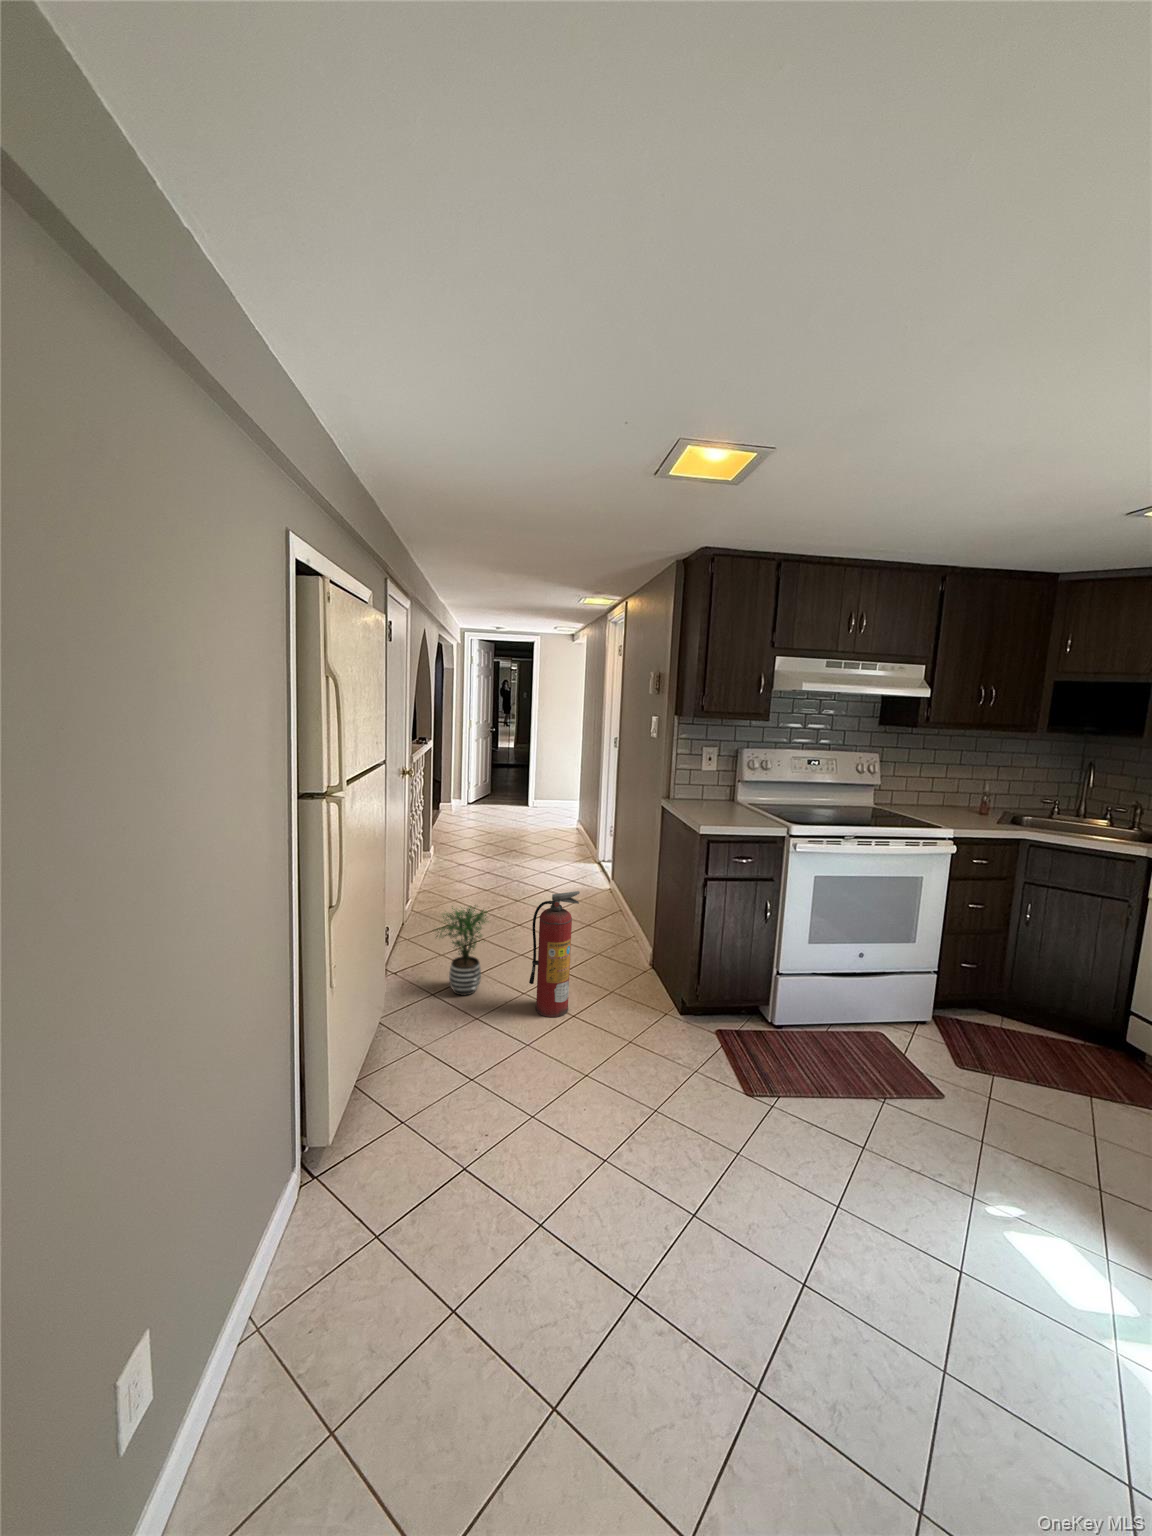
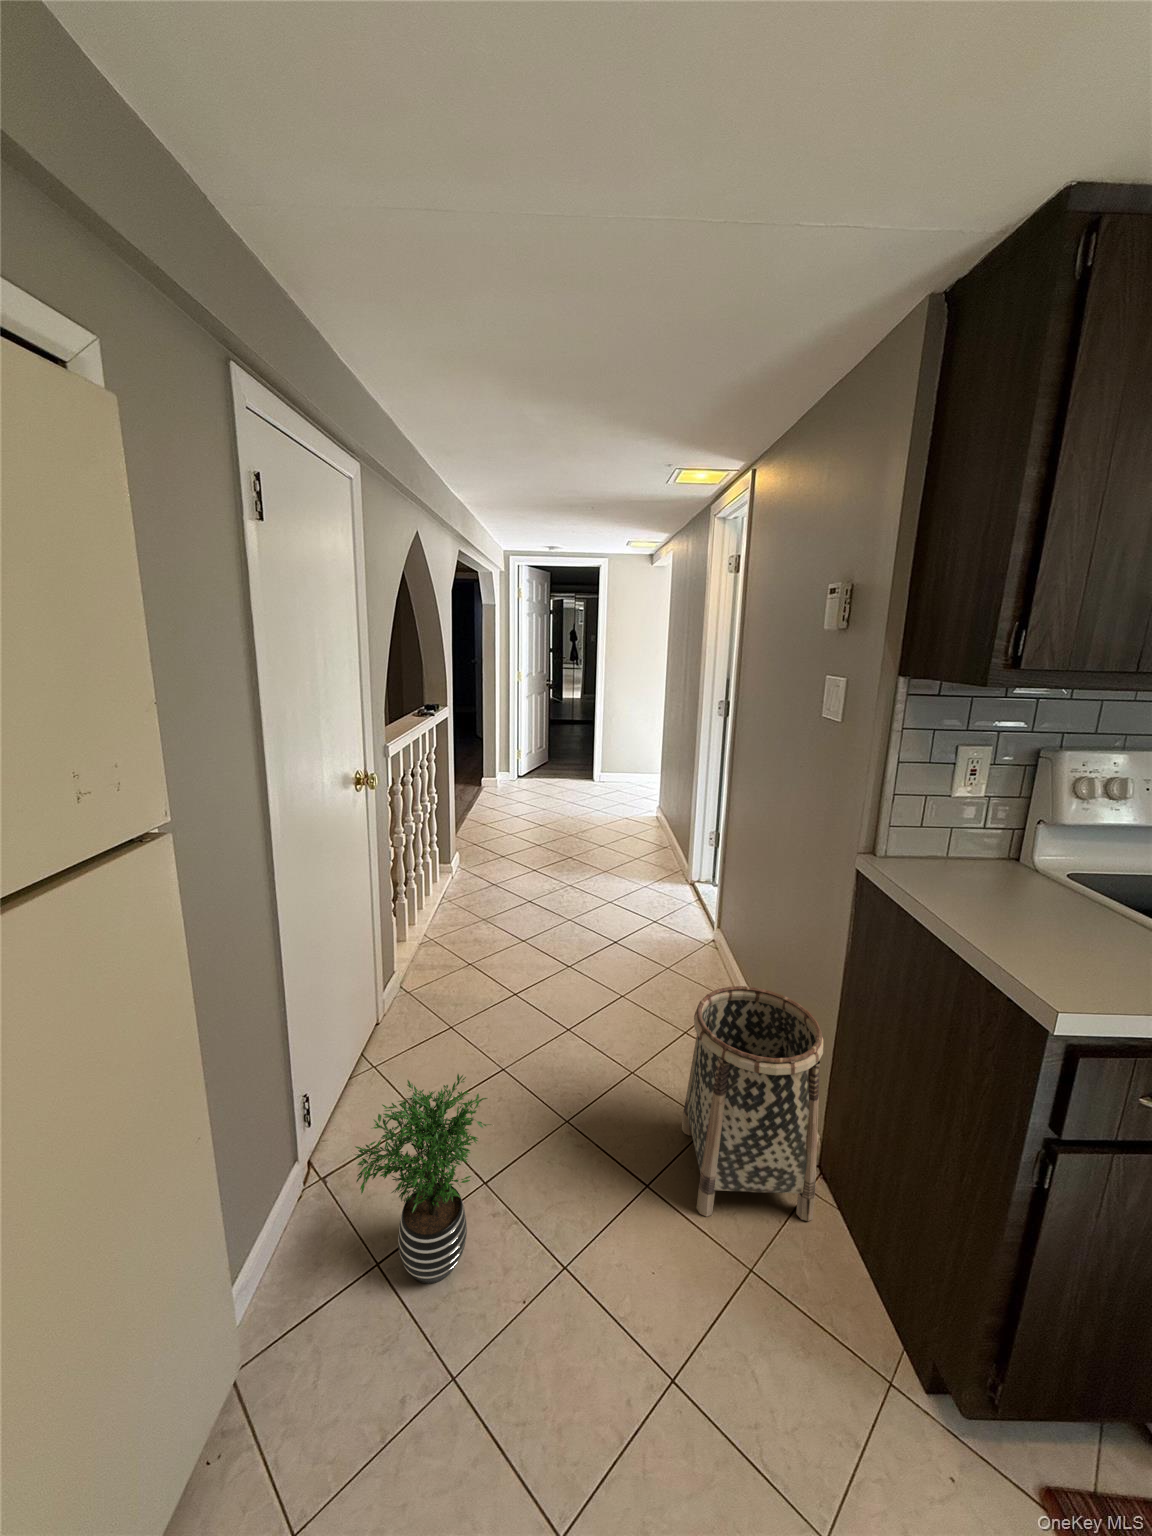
basket: none [585,874,649,977] -> present [682,986,823,1221]
fire extinguisher: present [529,891,580,1017] -> none [562,1118,687,1407]

